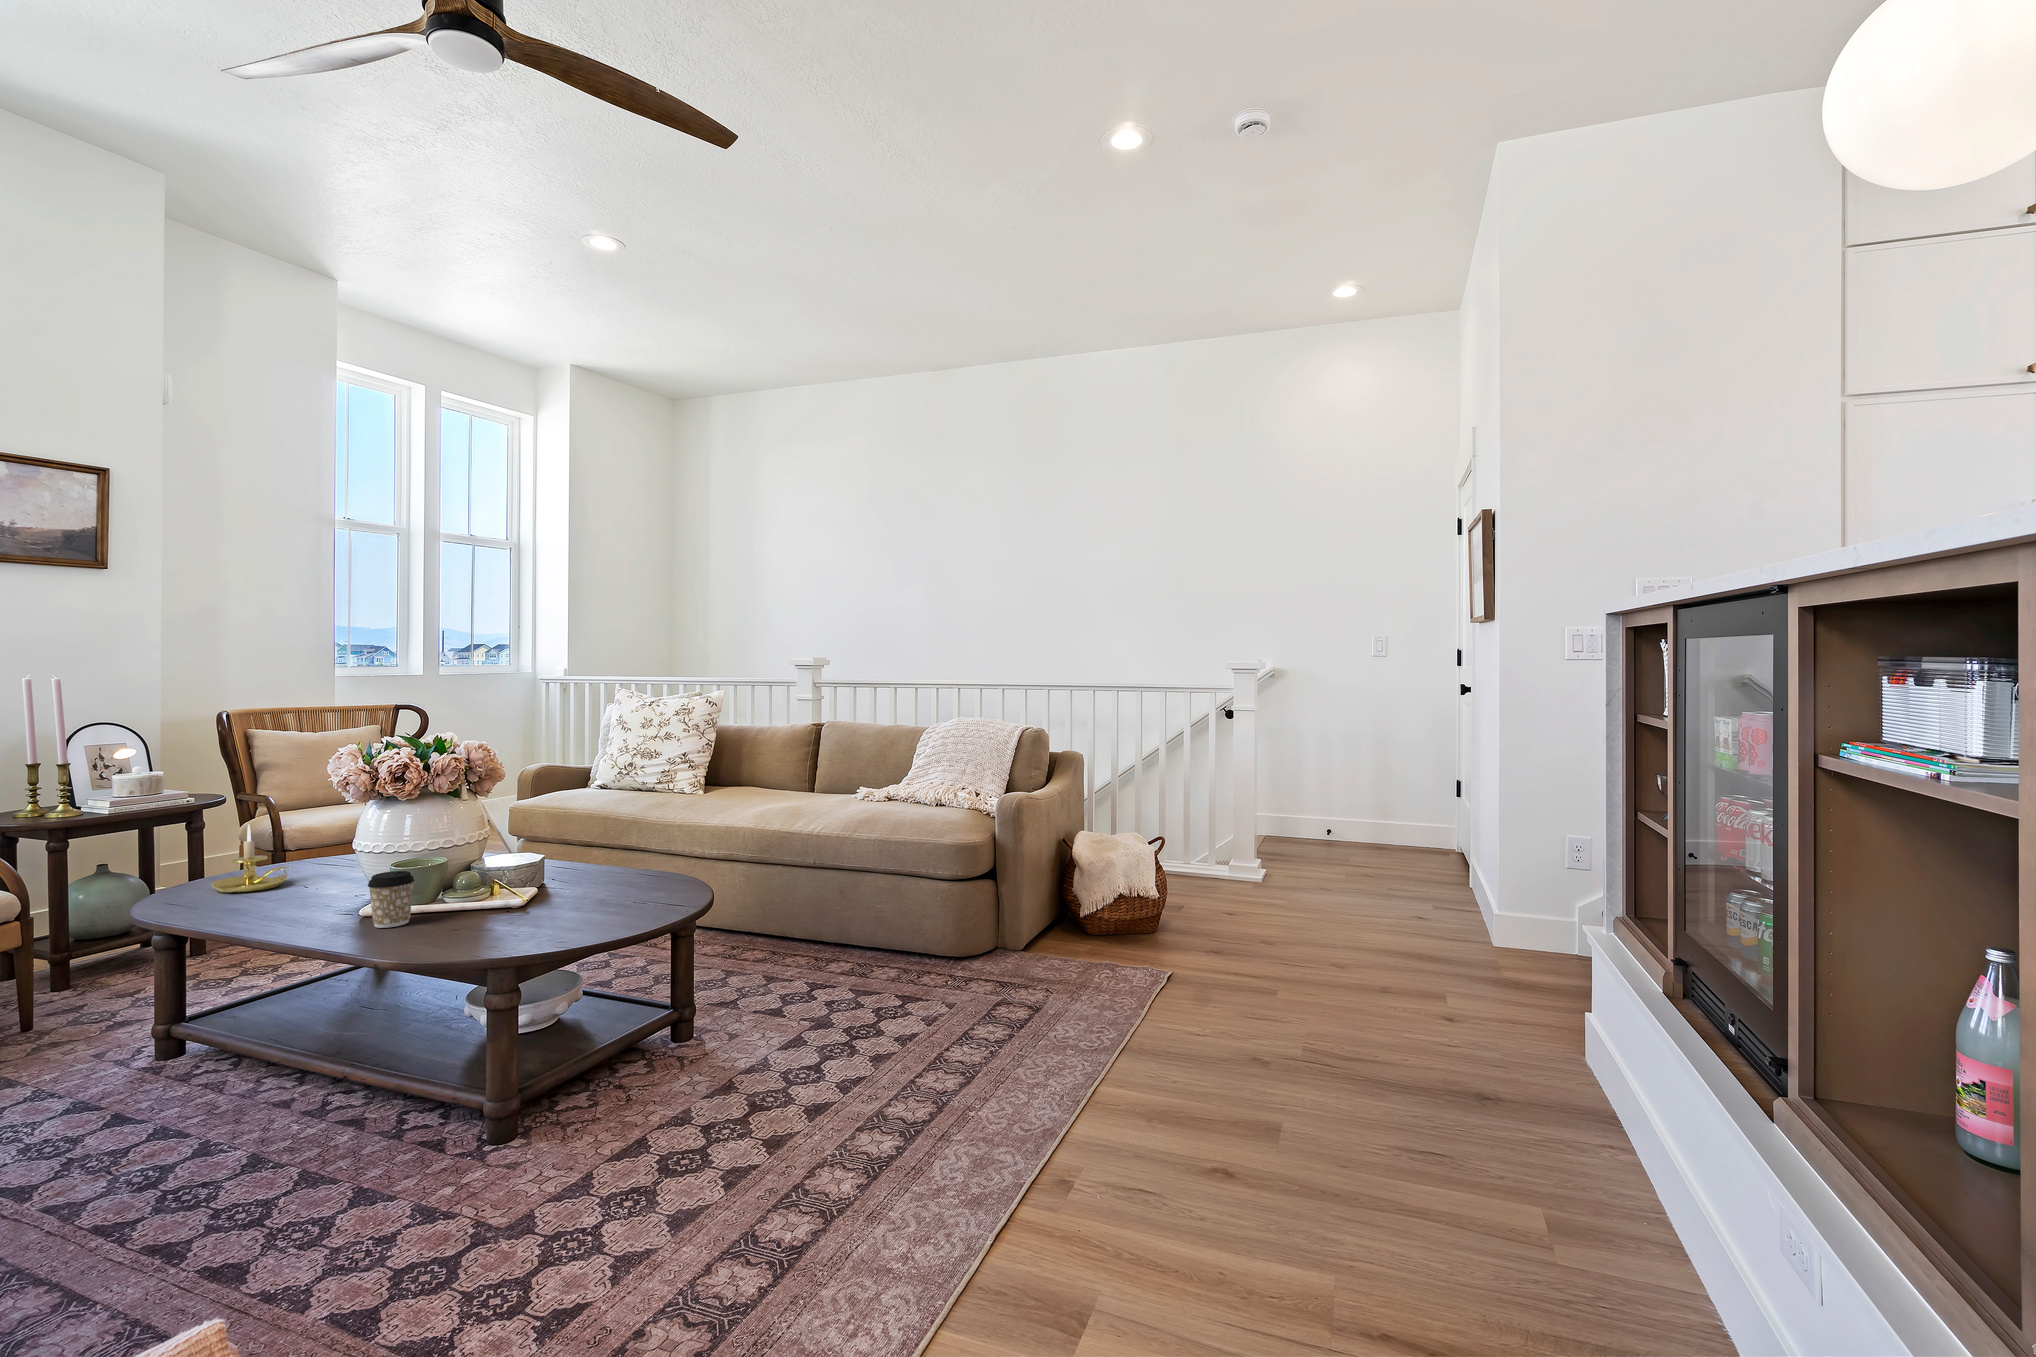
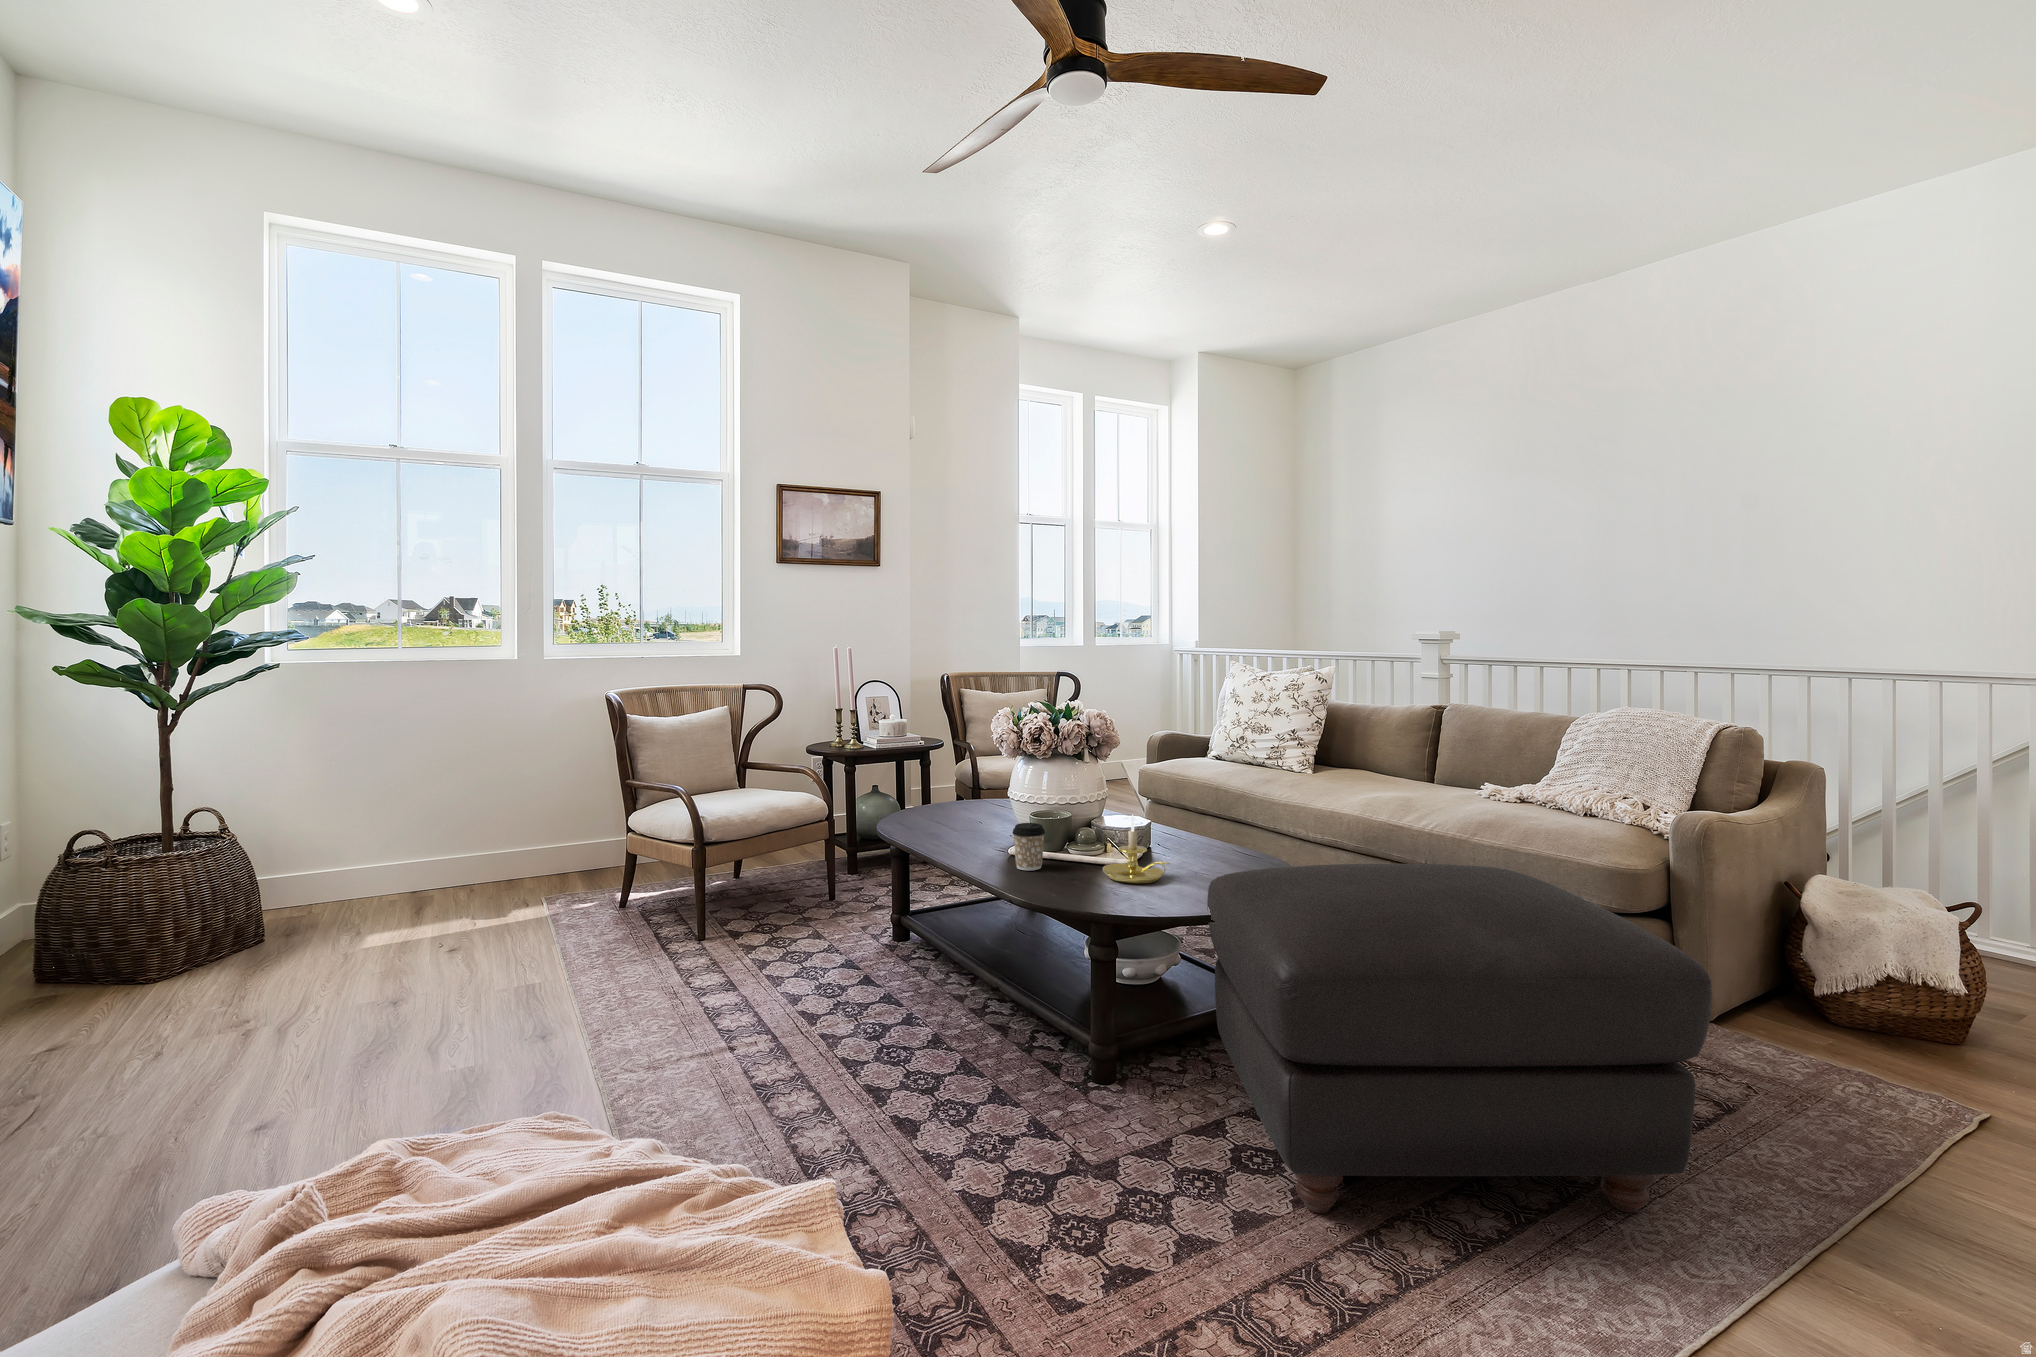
candle holder: present [211,824,291,893] -> present [1103,814,1170,884]
ottoman: none [621,853,1030,1188] -> present [1207,864,1712,1213]

